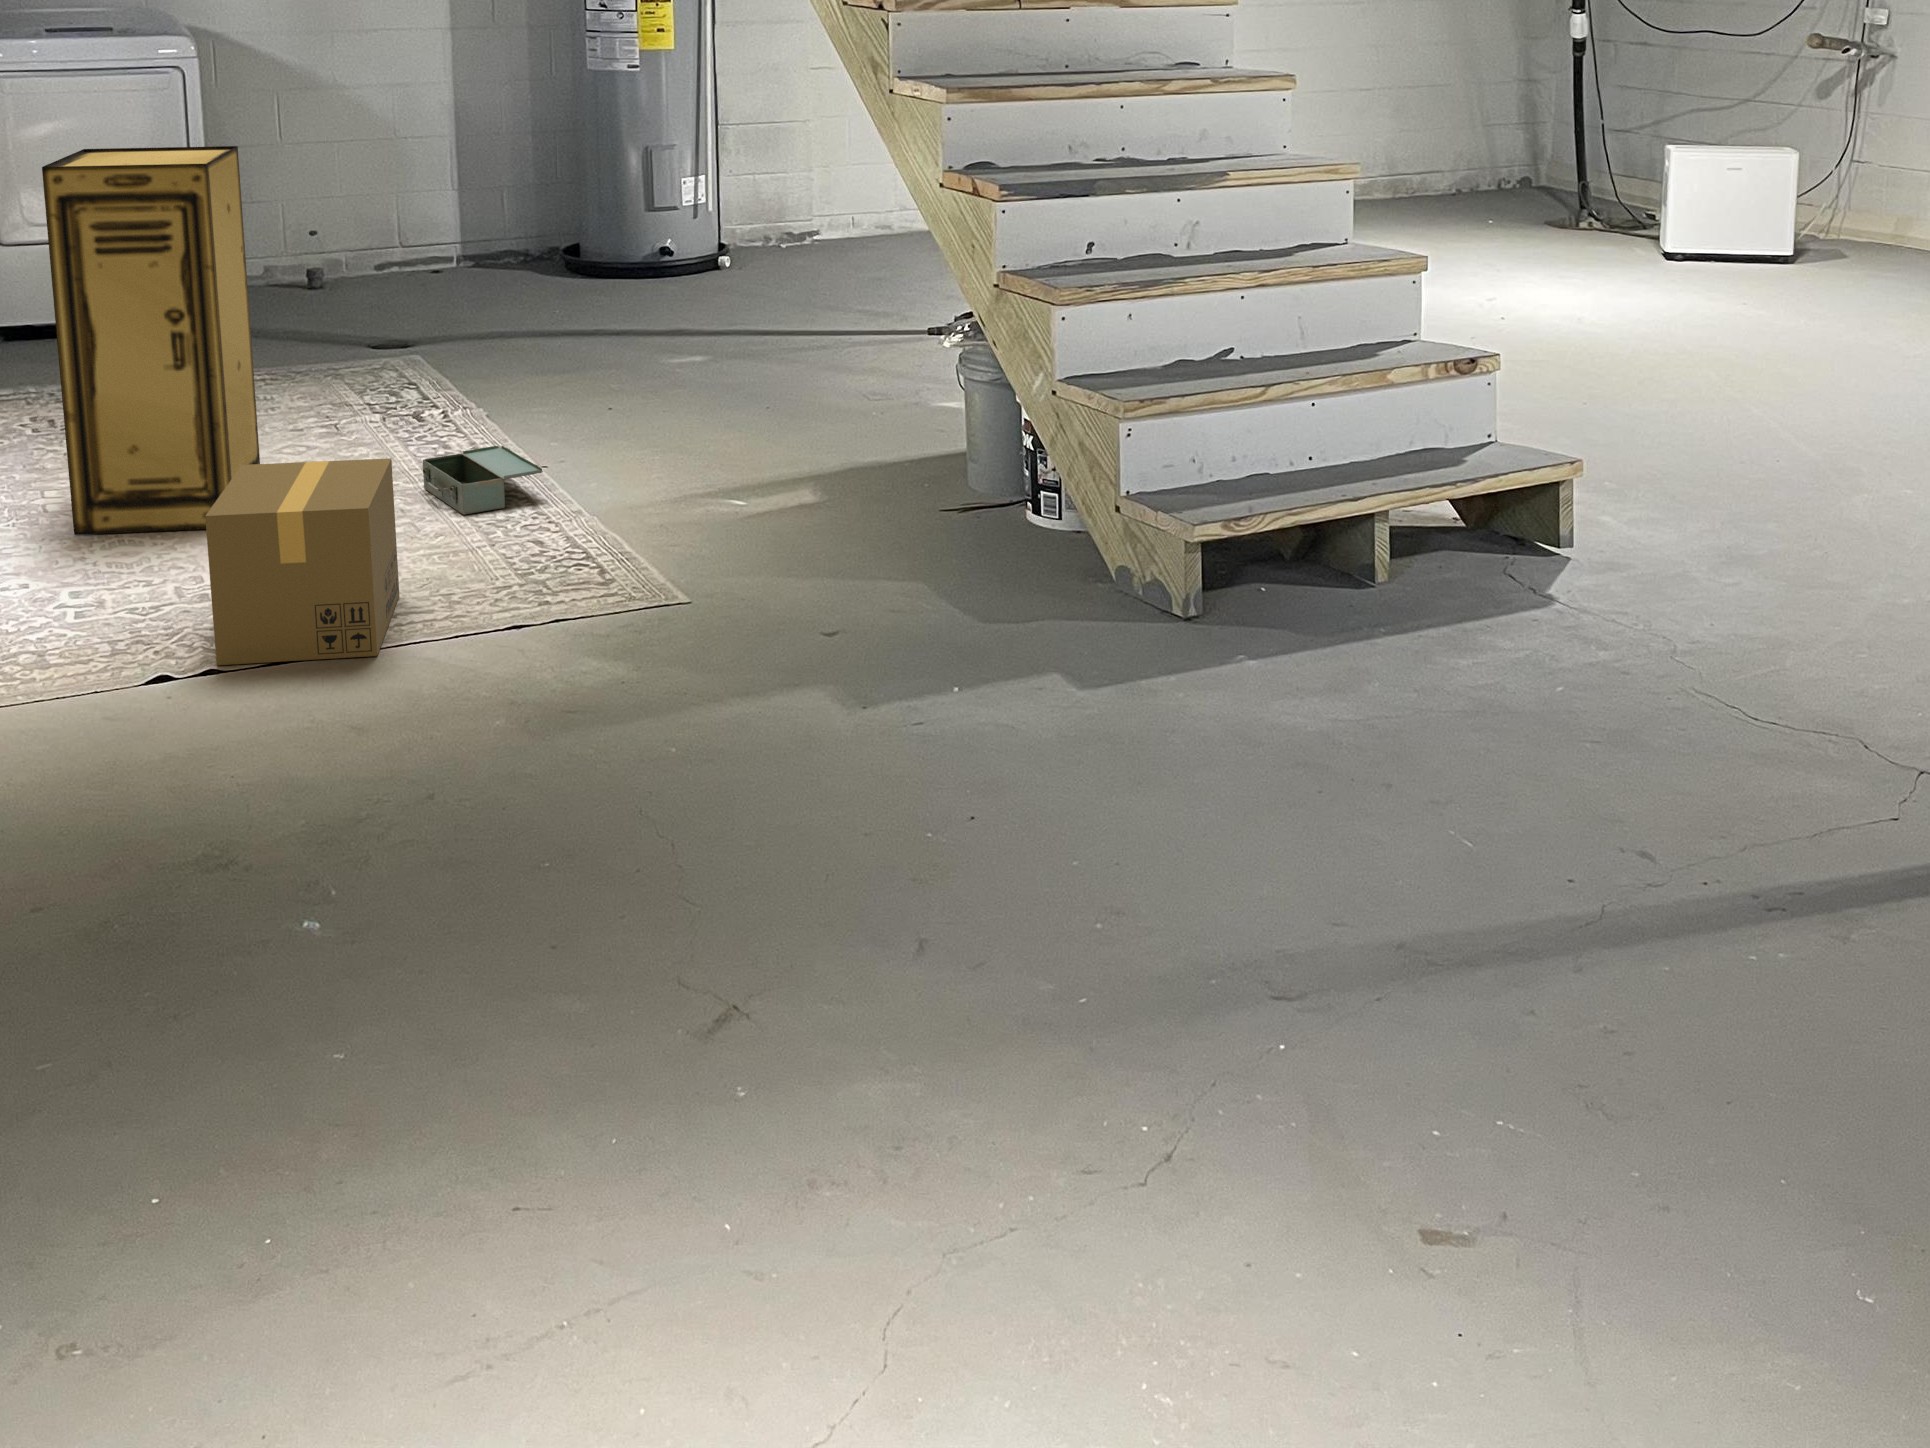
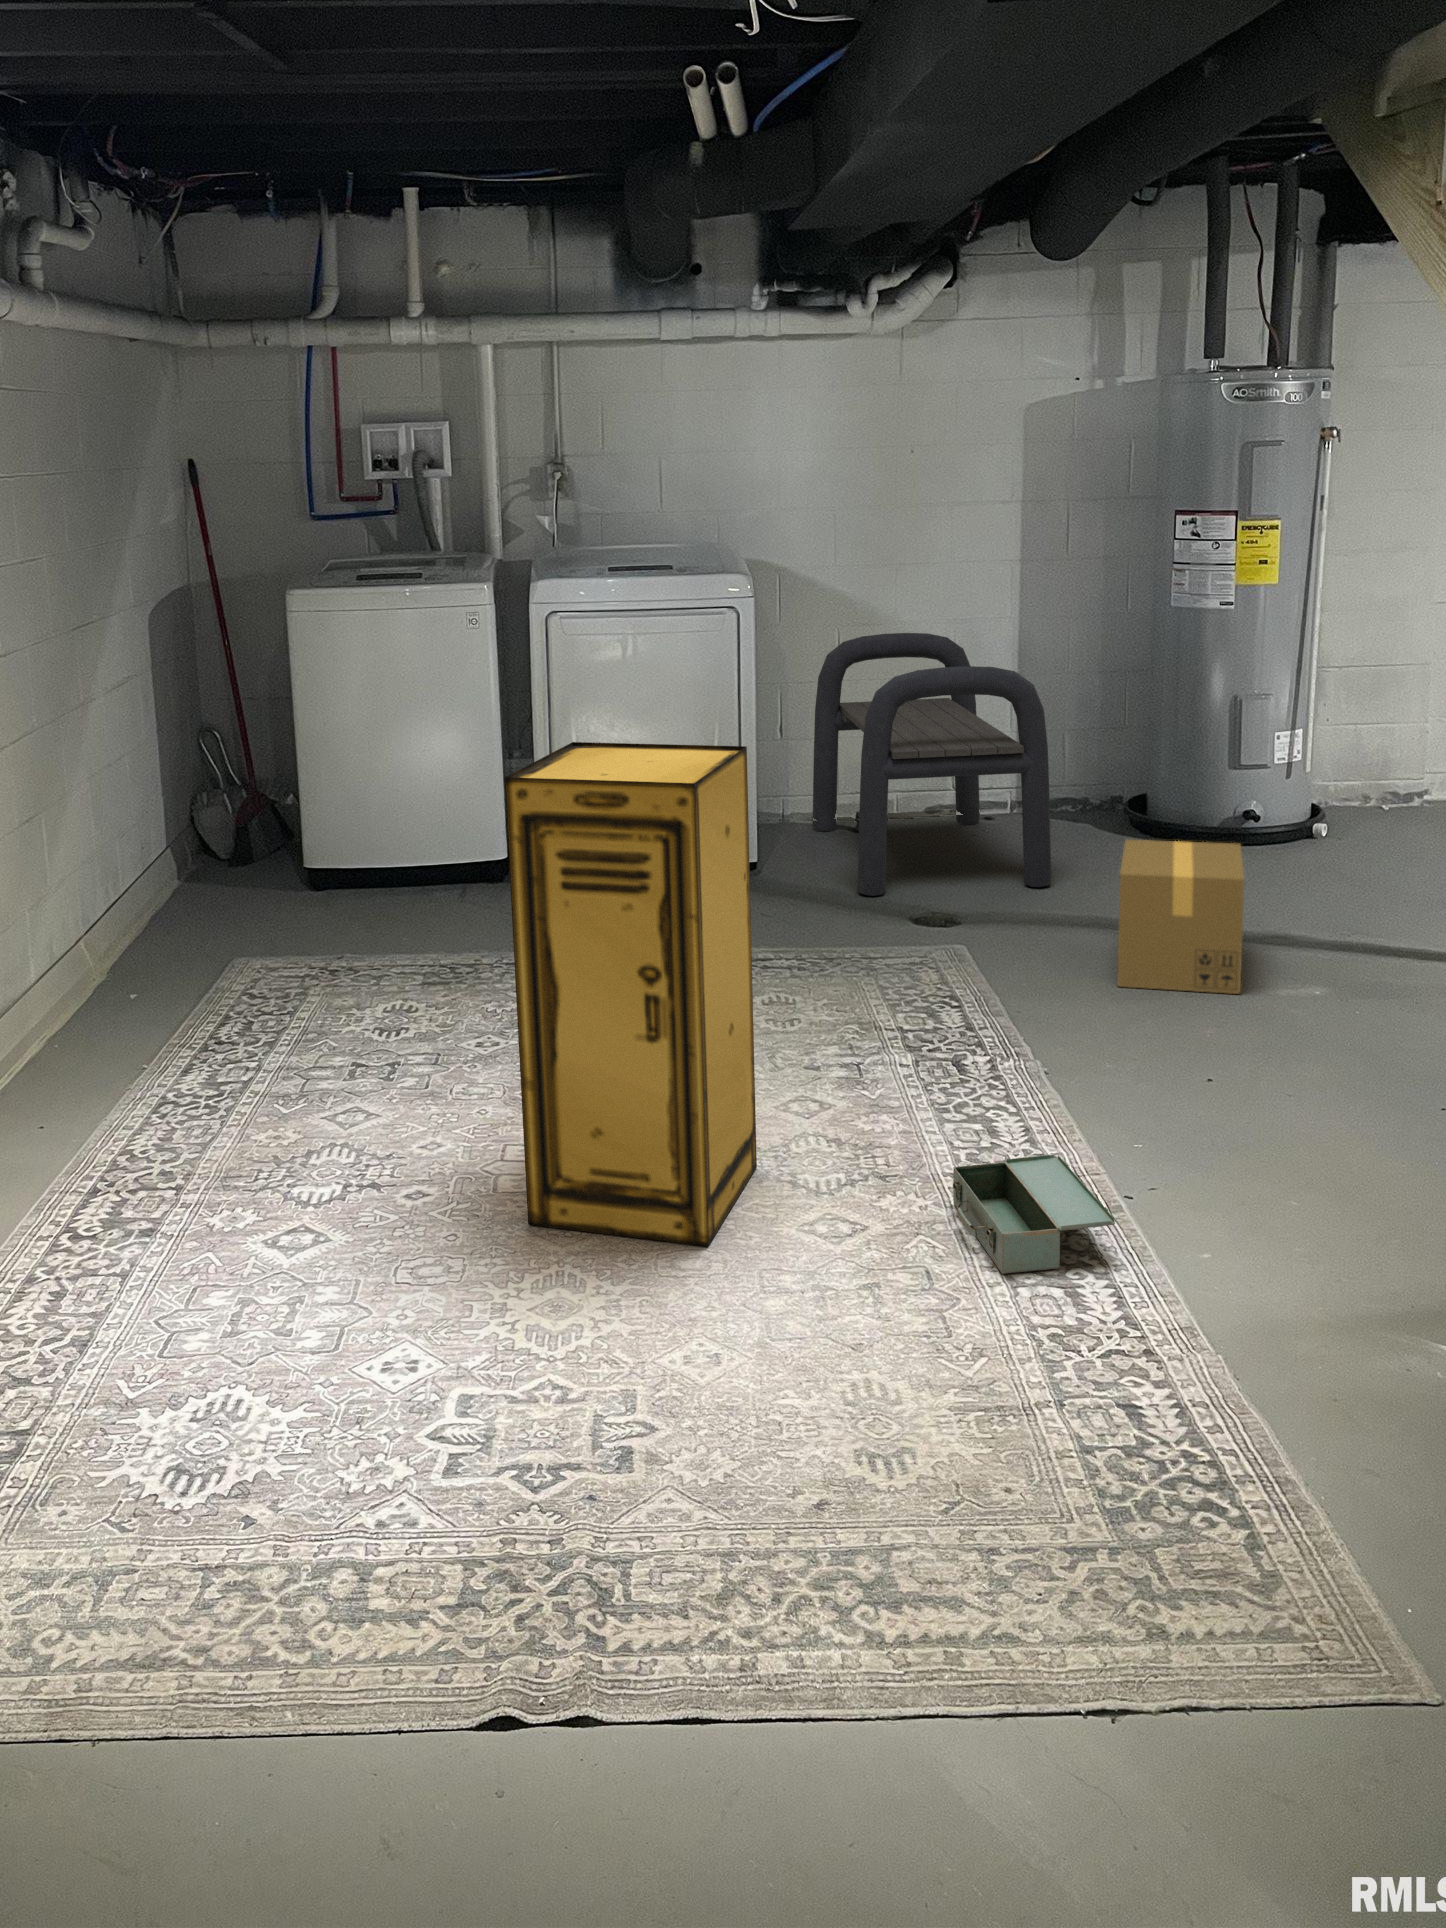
bench: none [258,97,493,329] -> present [813,633,1051,896]
cardboard box: present [205,458,399,665] -> present [1118,840,1244,994]

